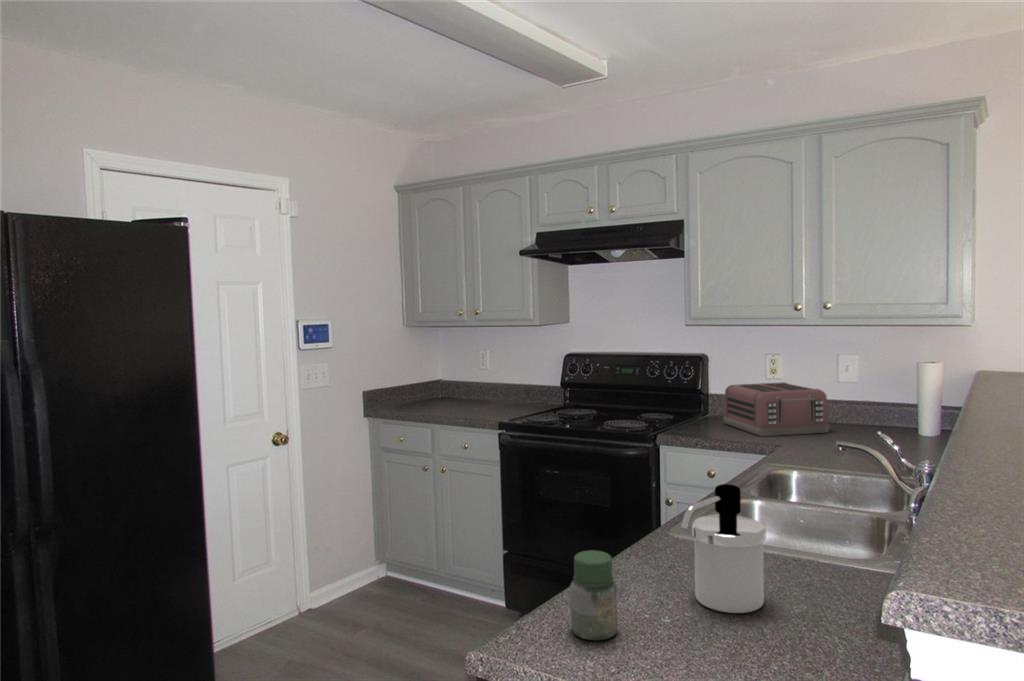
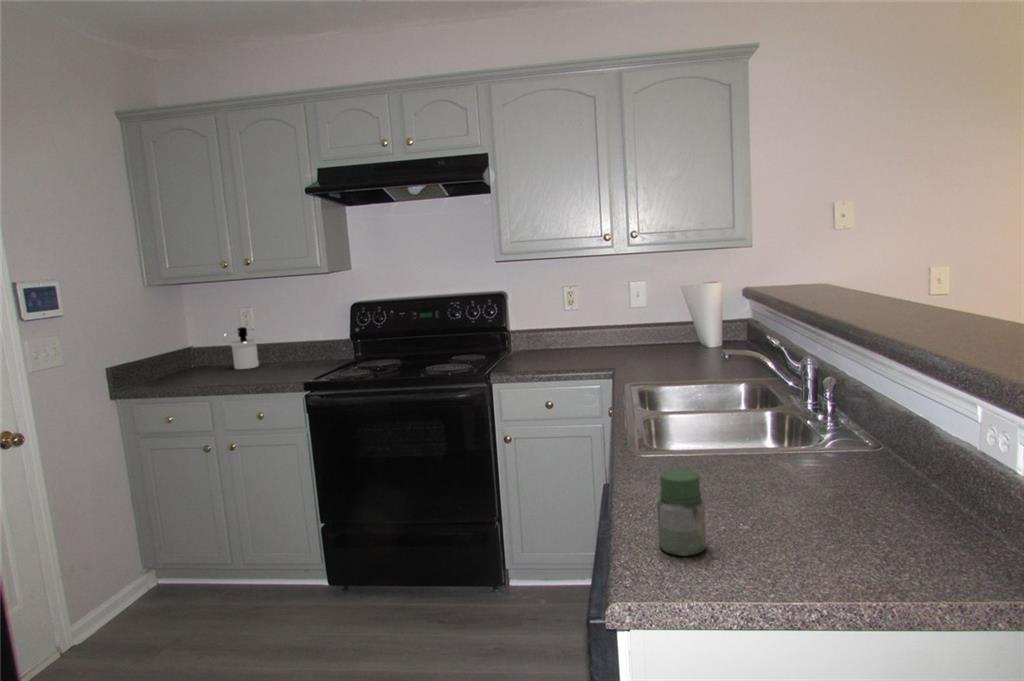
toaster: present [723,382,830,436] -> none [536,312,632,363]
soap dispenser: present [681,484,766,613] -> present [223,327,259,369]

